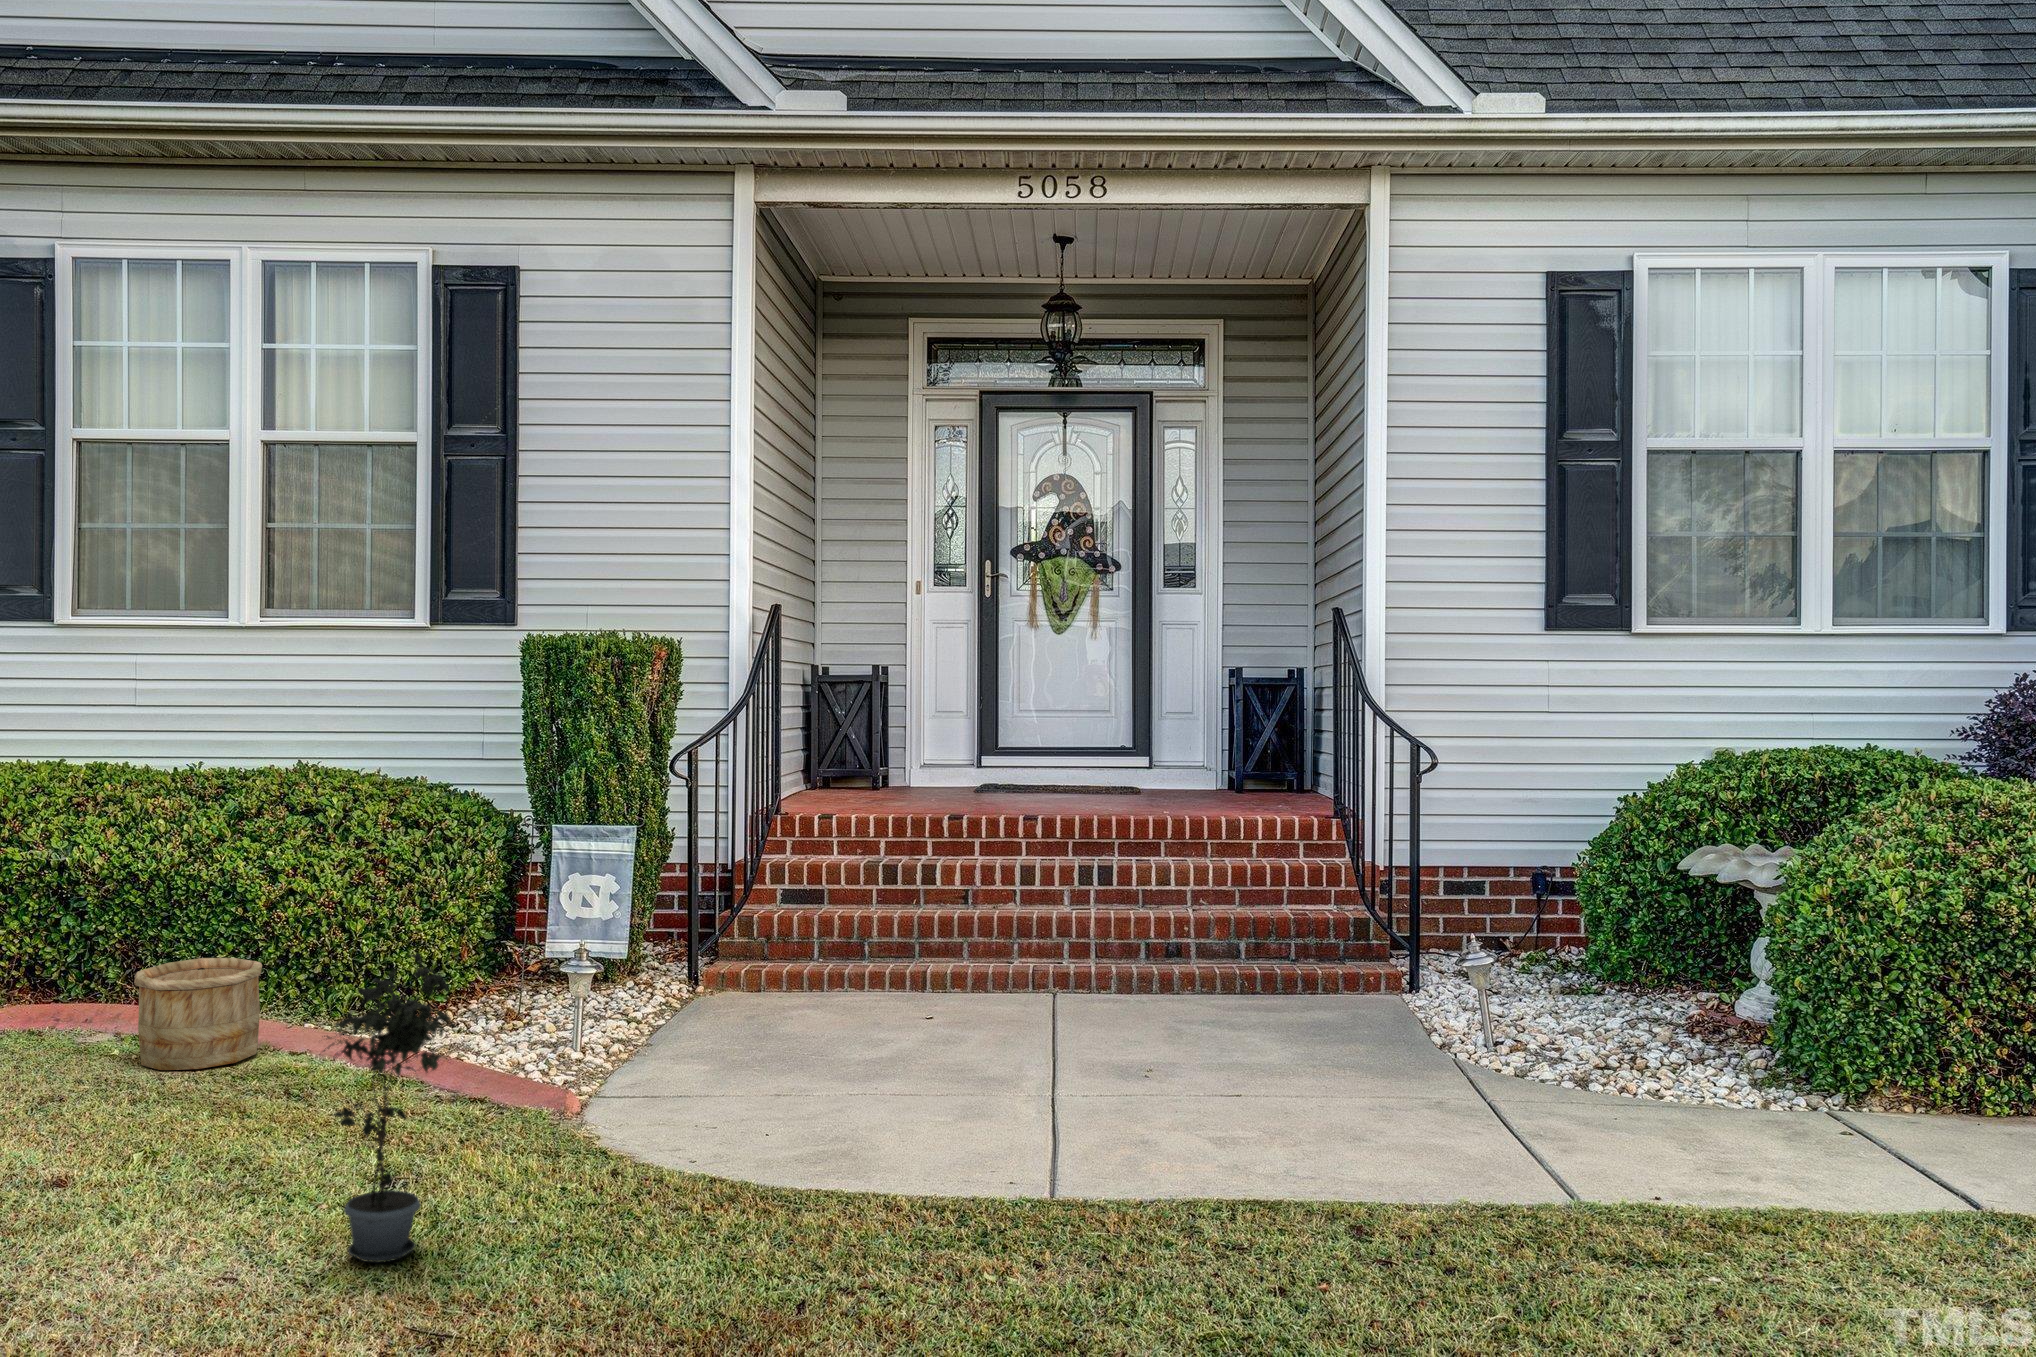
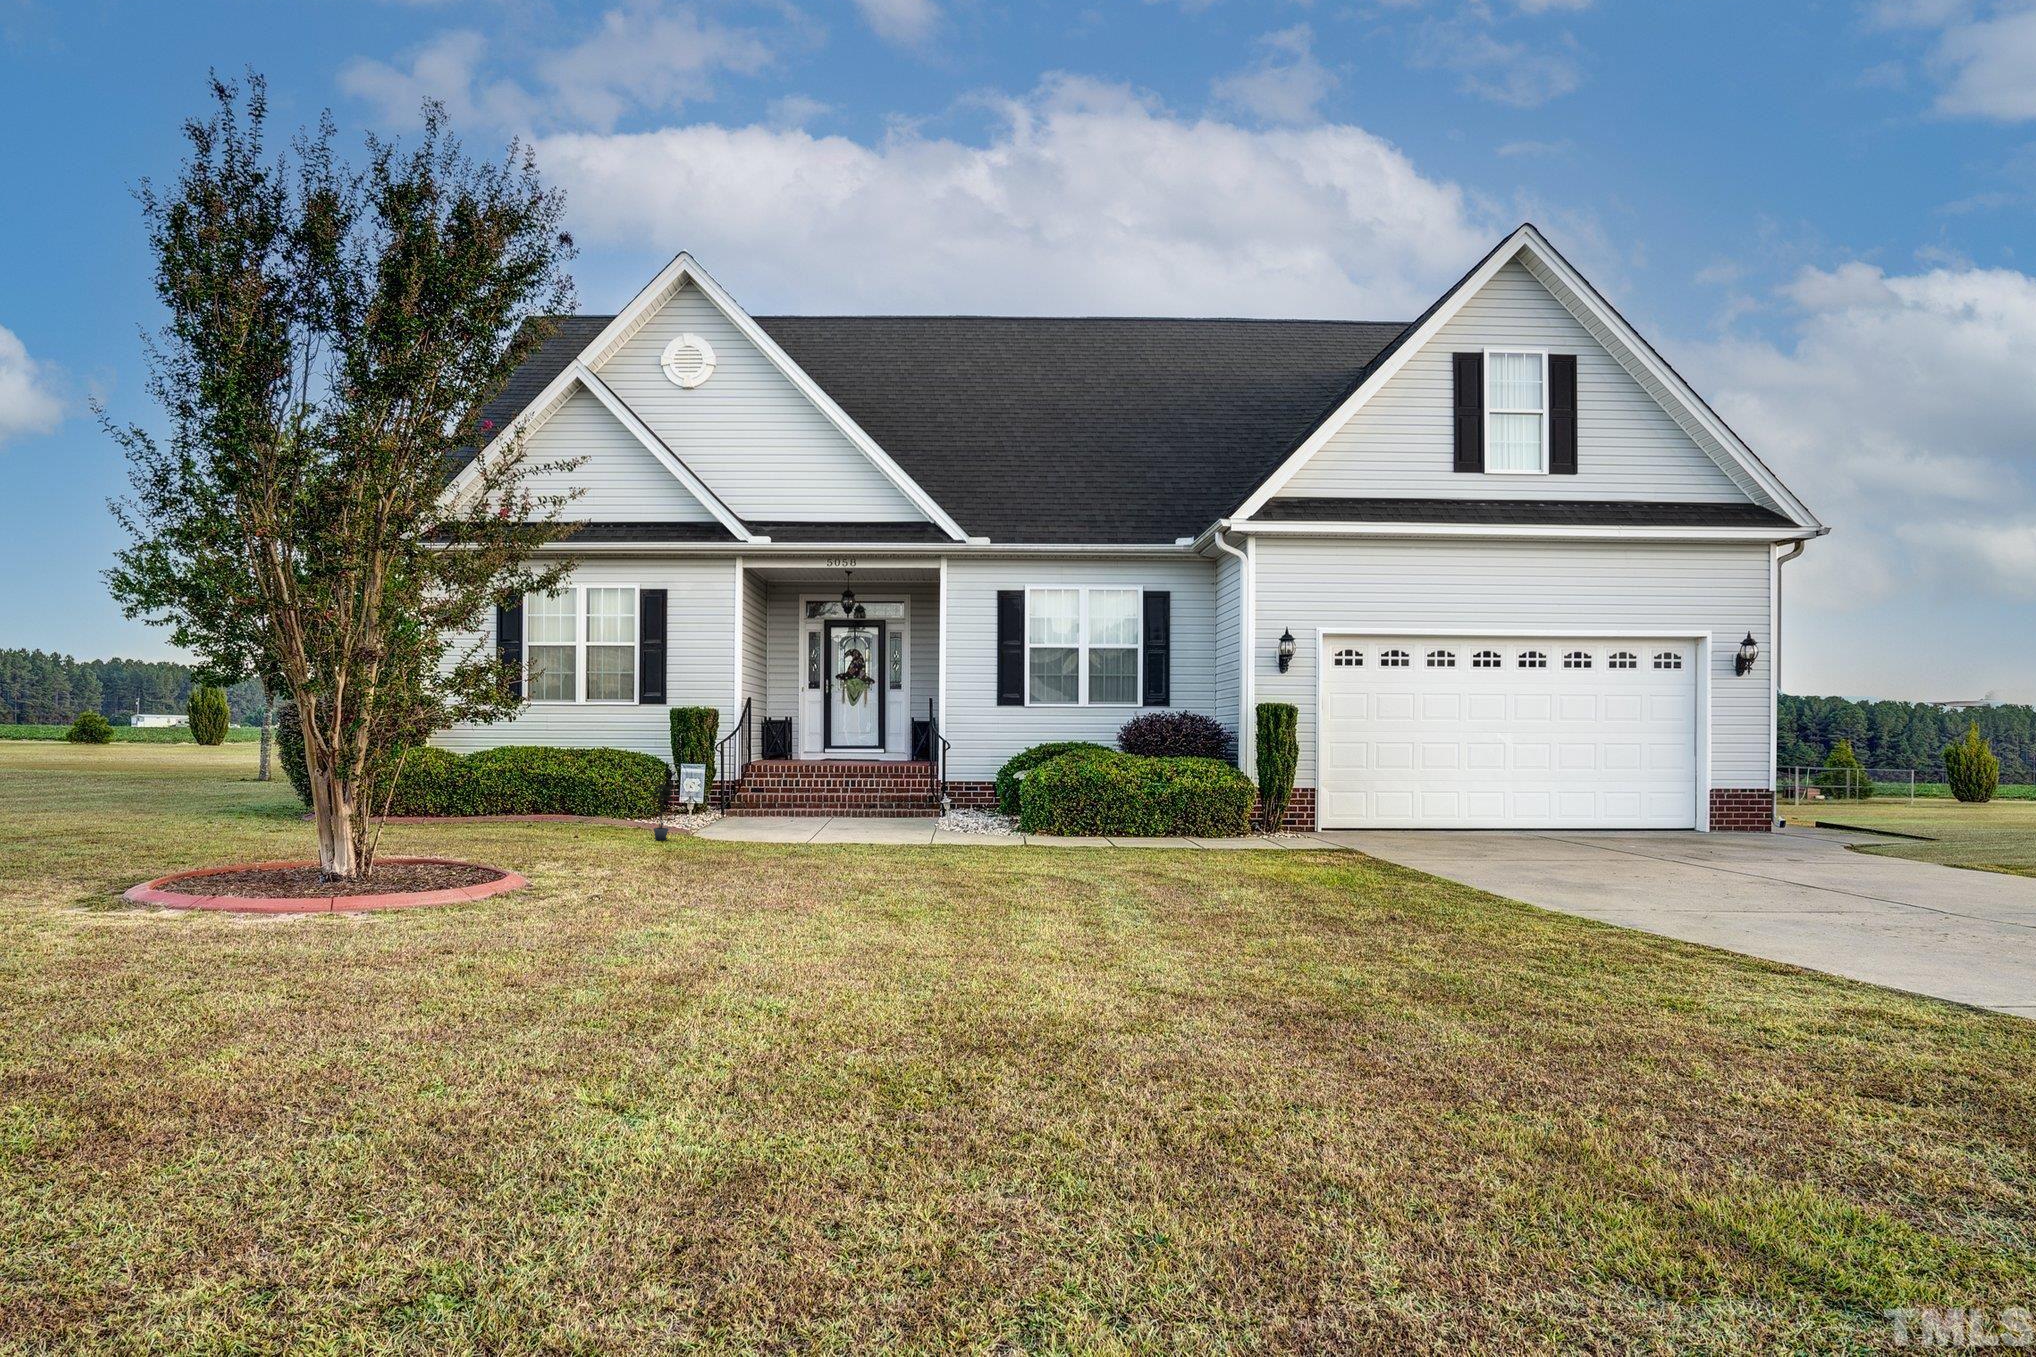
wooden bucket: present [134,958,262,1070] -> none [574,798,607,825]

